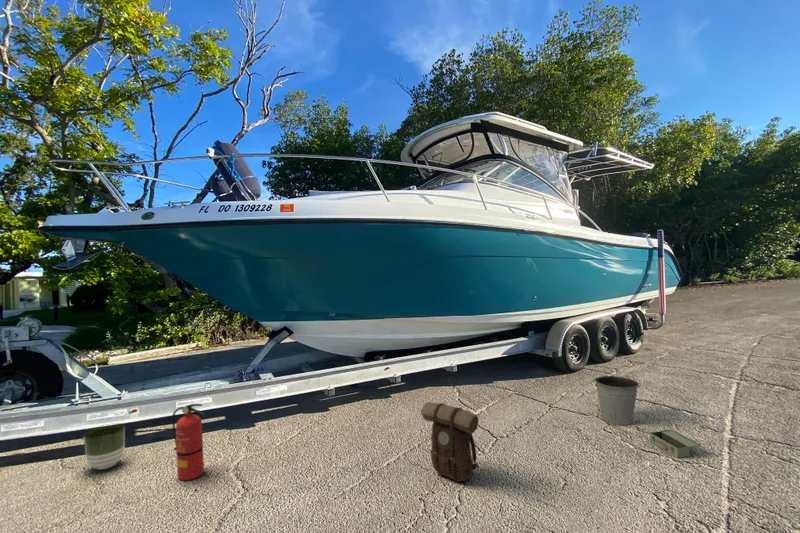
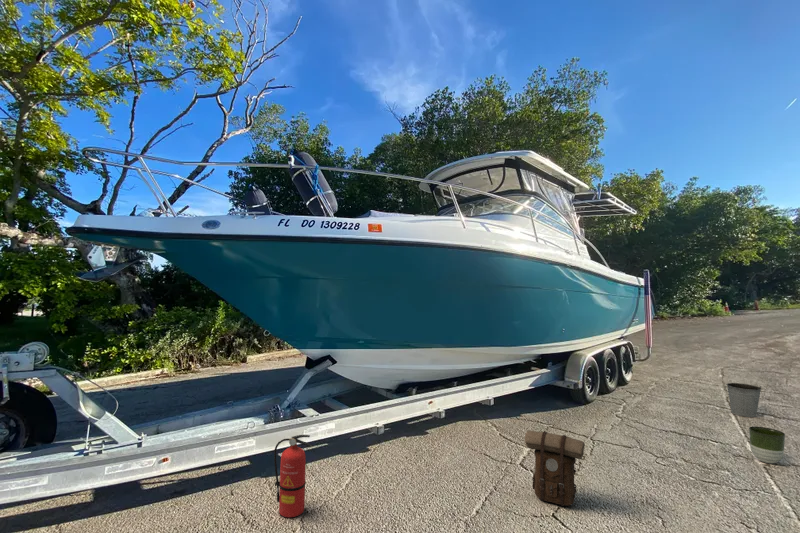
bucket: present [594,376,639,425] -> present [726,383,761,417]
planter: present [84,424,125,470] -> present [749,426,785,463]
toolbox: present [650,430,701,458] -> none [697,454,745,478]

